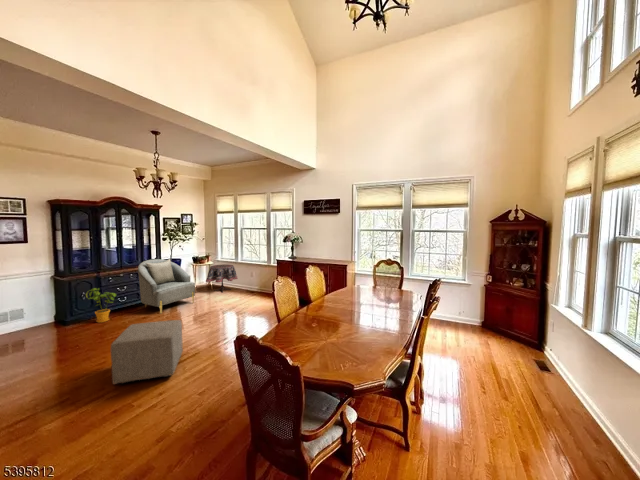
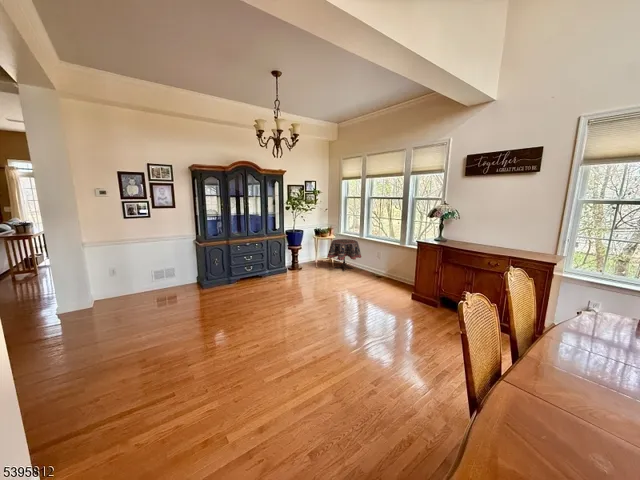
armchair: present [138,259,195,313] -> none [262,230,316,290]
house plant: present [86,288,116,323] -> none [215,257,241,292]
ottoman: present [111,320,183,384] -> none [204,317,295,412]

